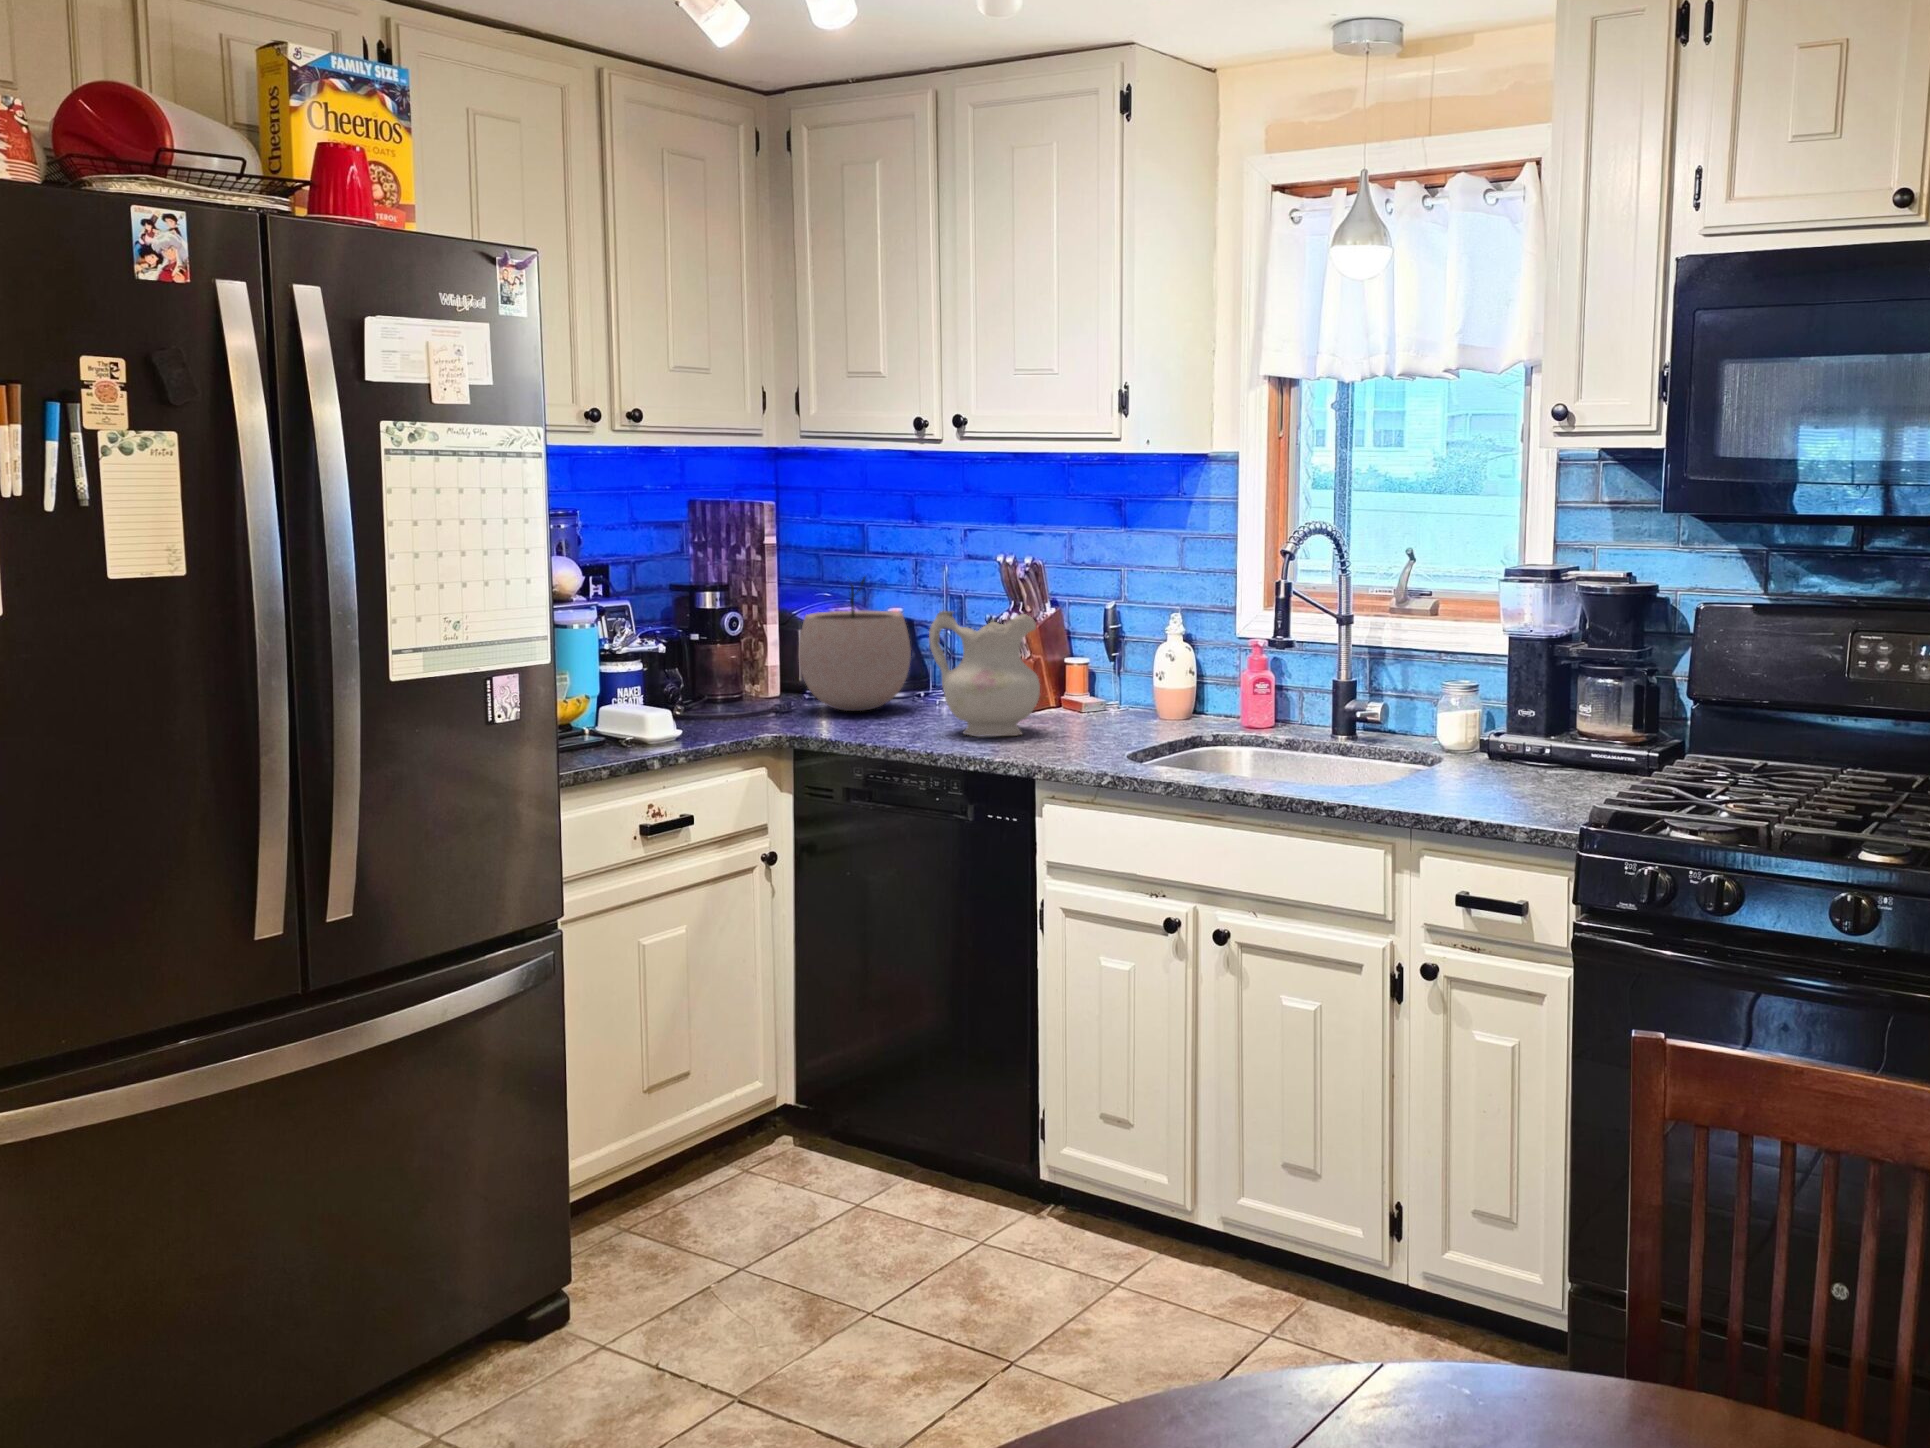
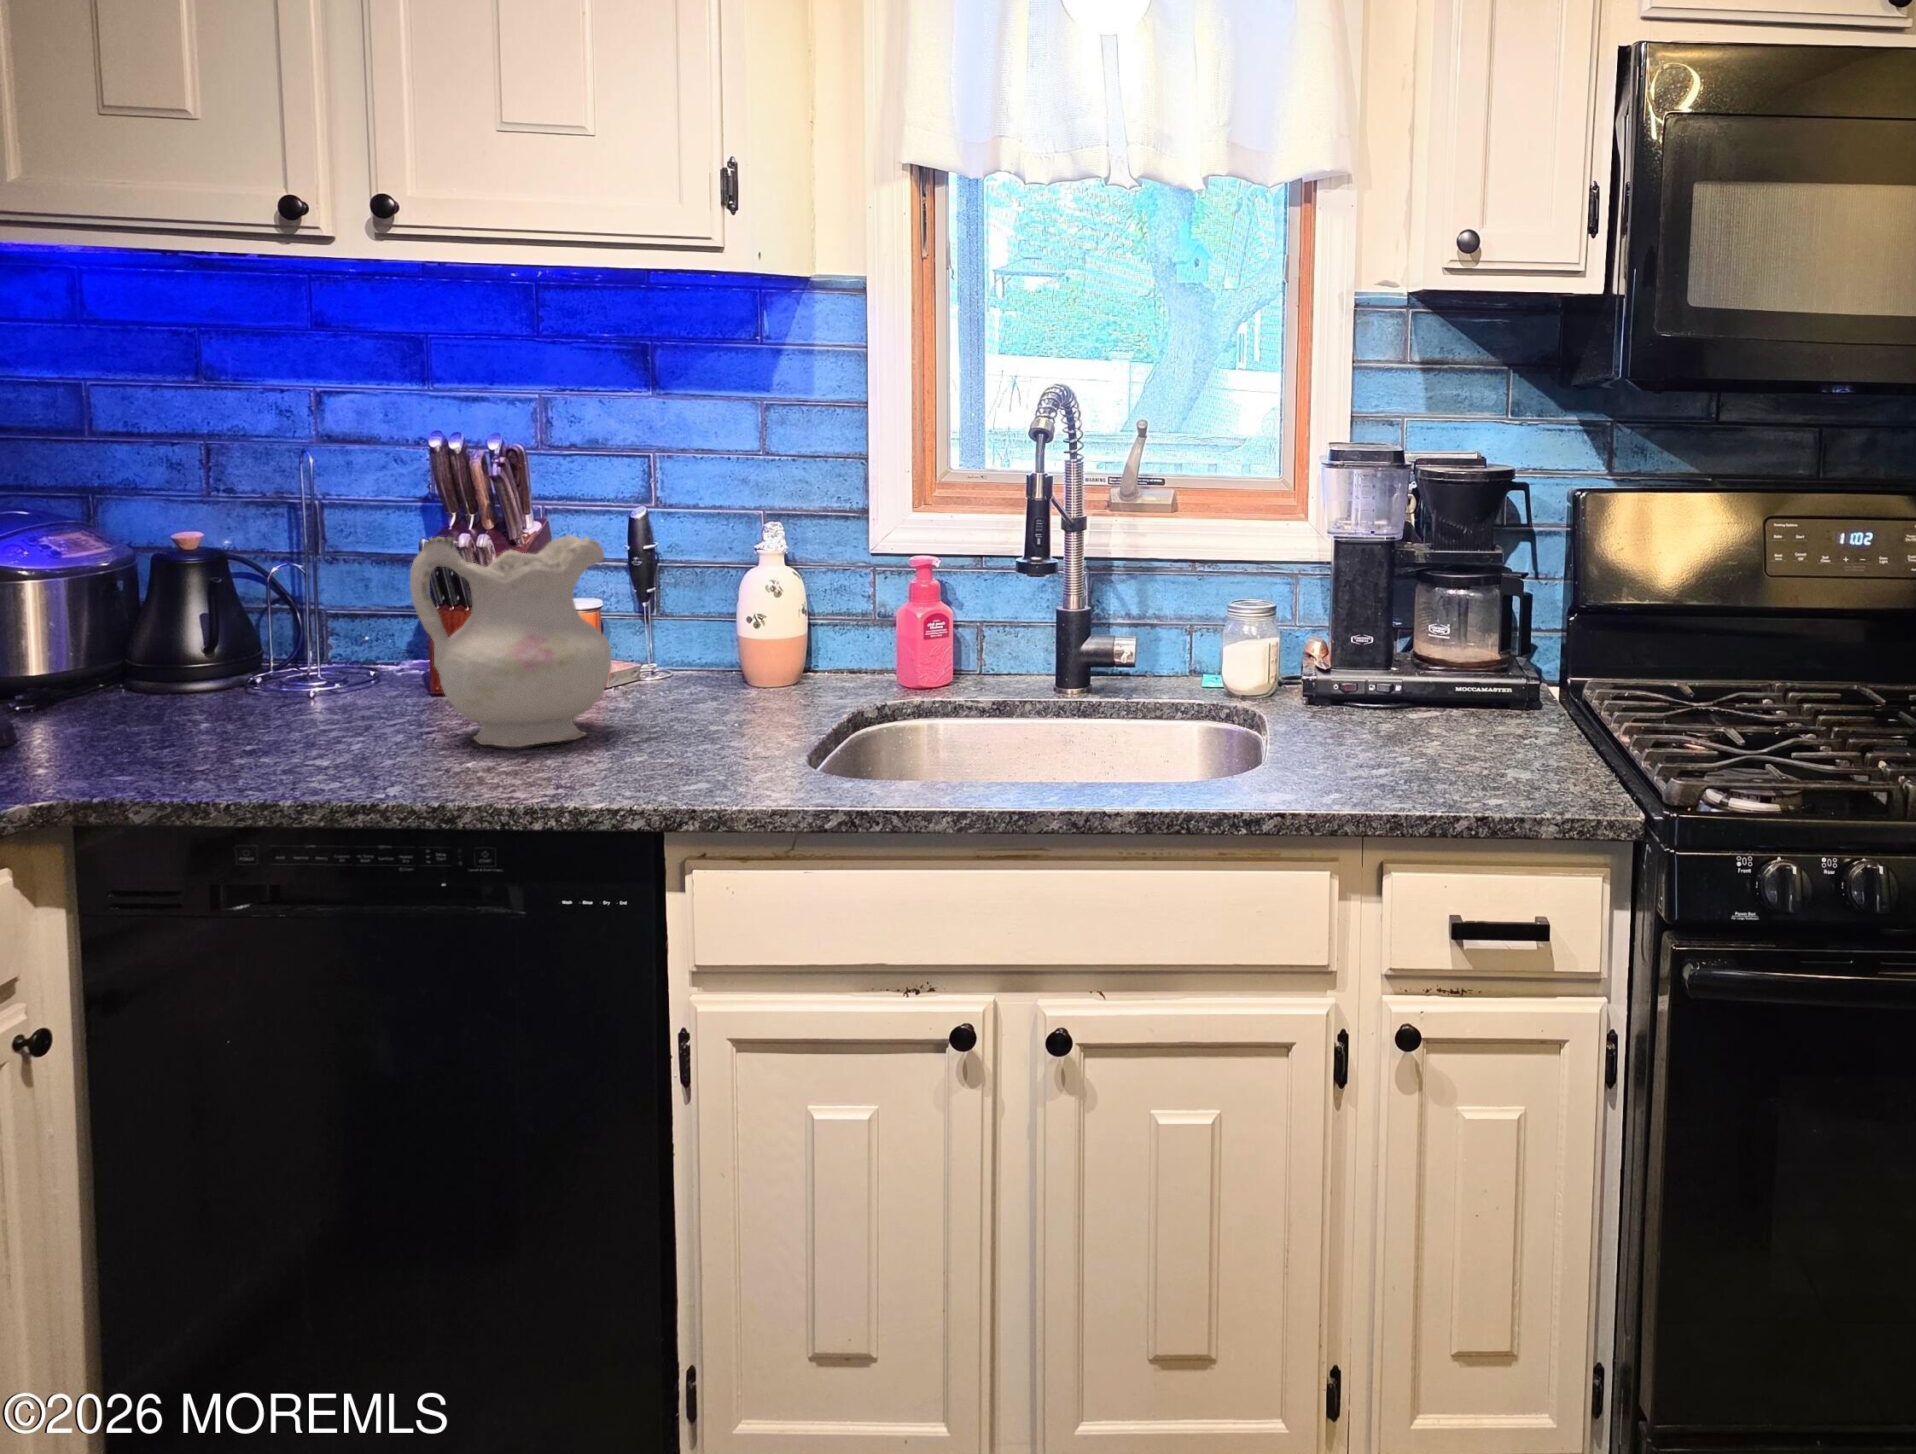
plant pot: present [799,577,911,711] -> none [82,470,308,716]

